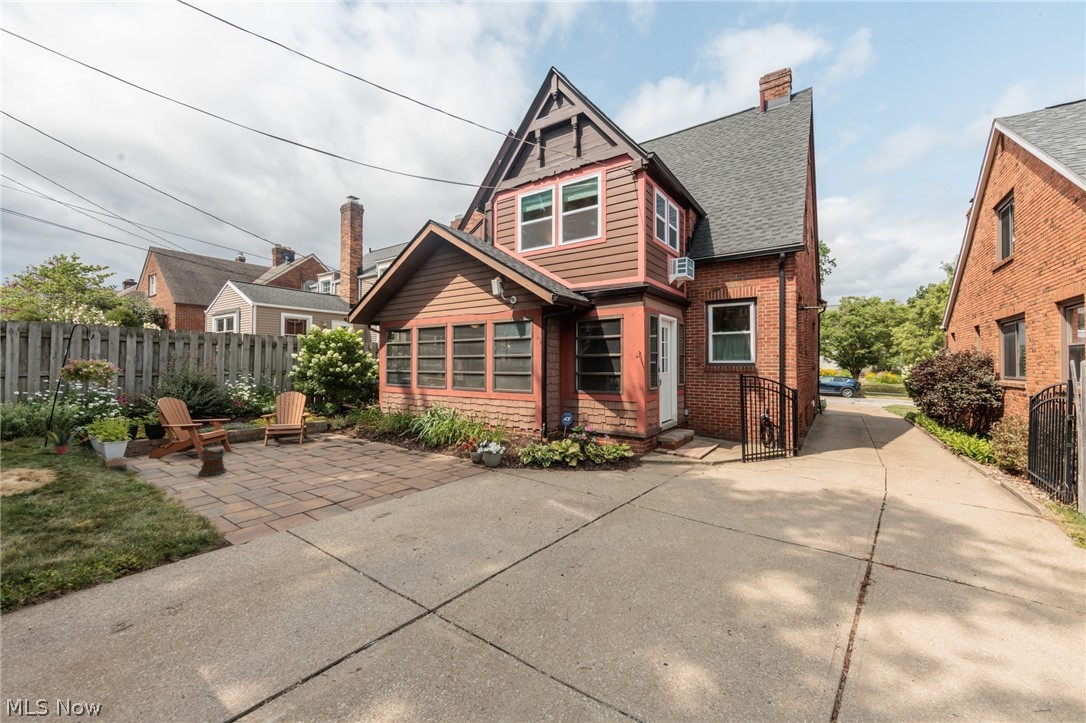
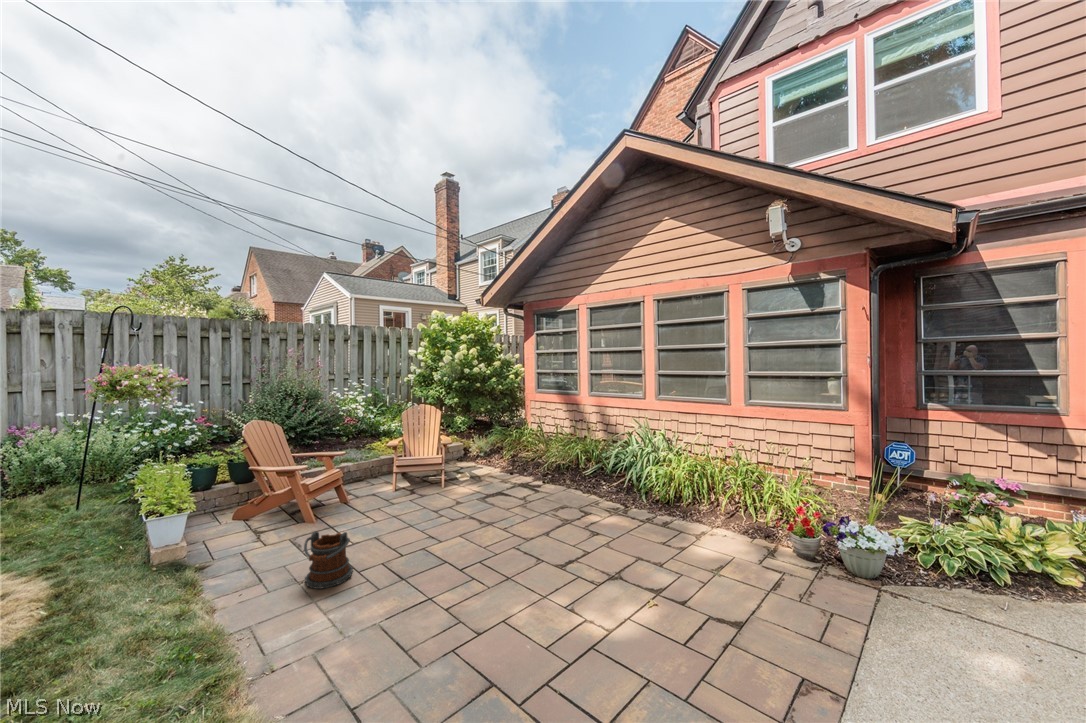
potted plant: present [47,425,76,454] -> none [62,477,120,530]

